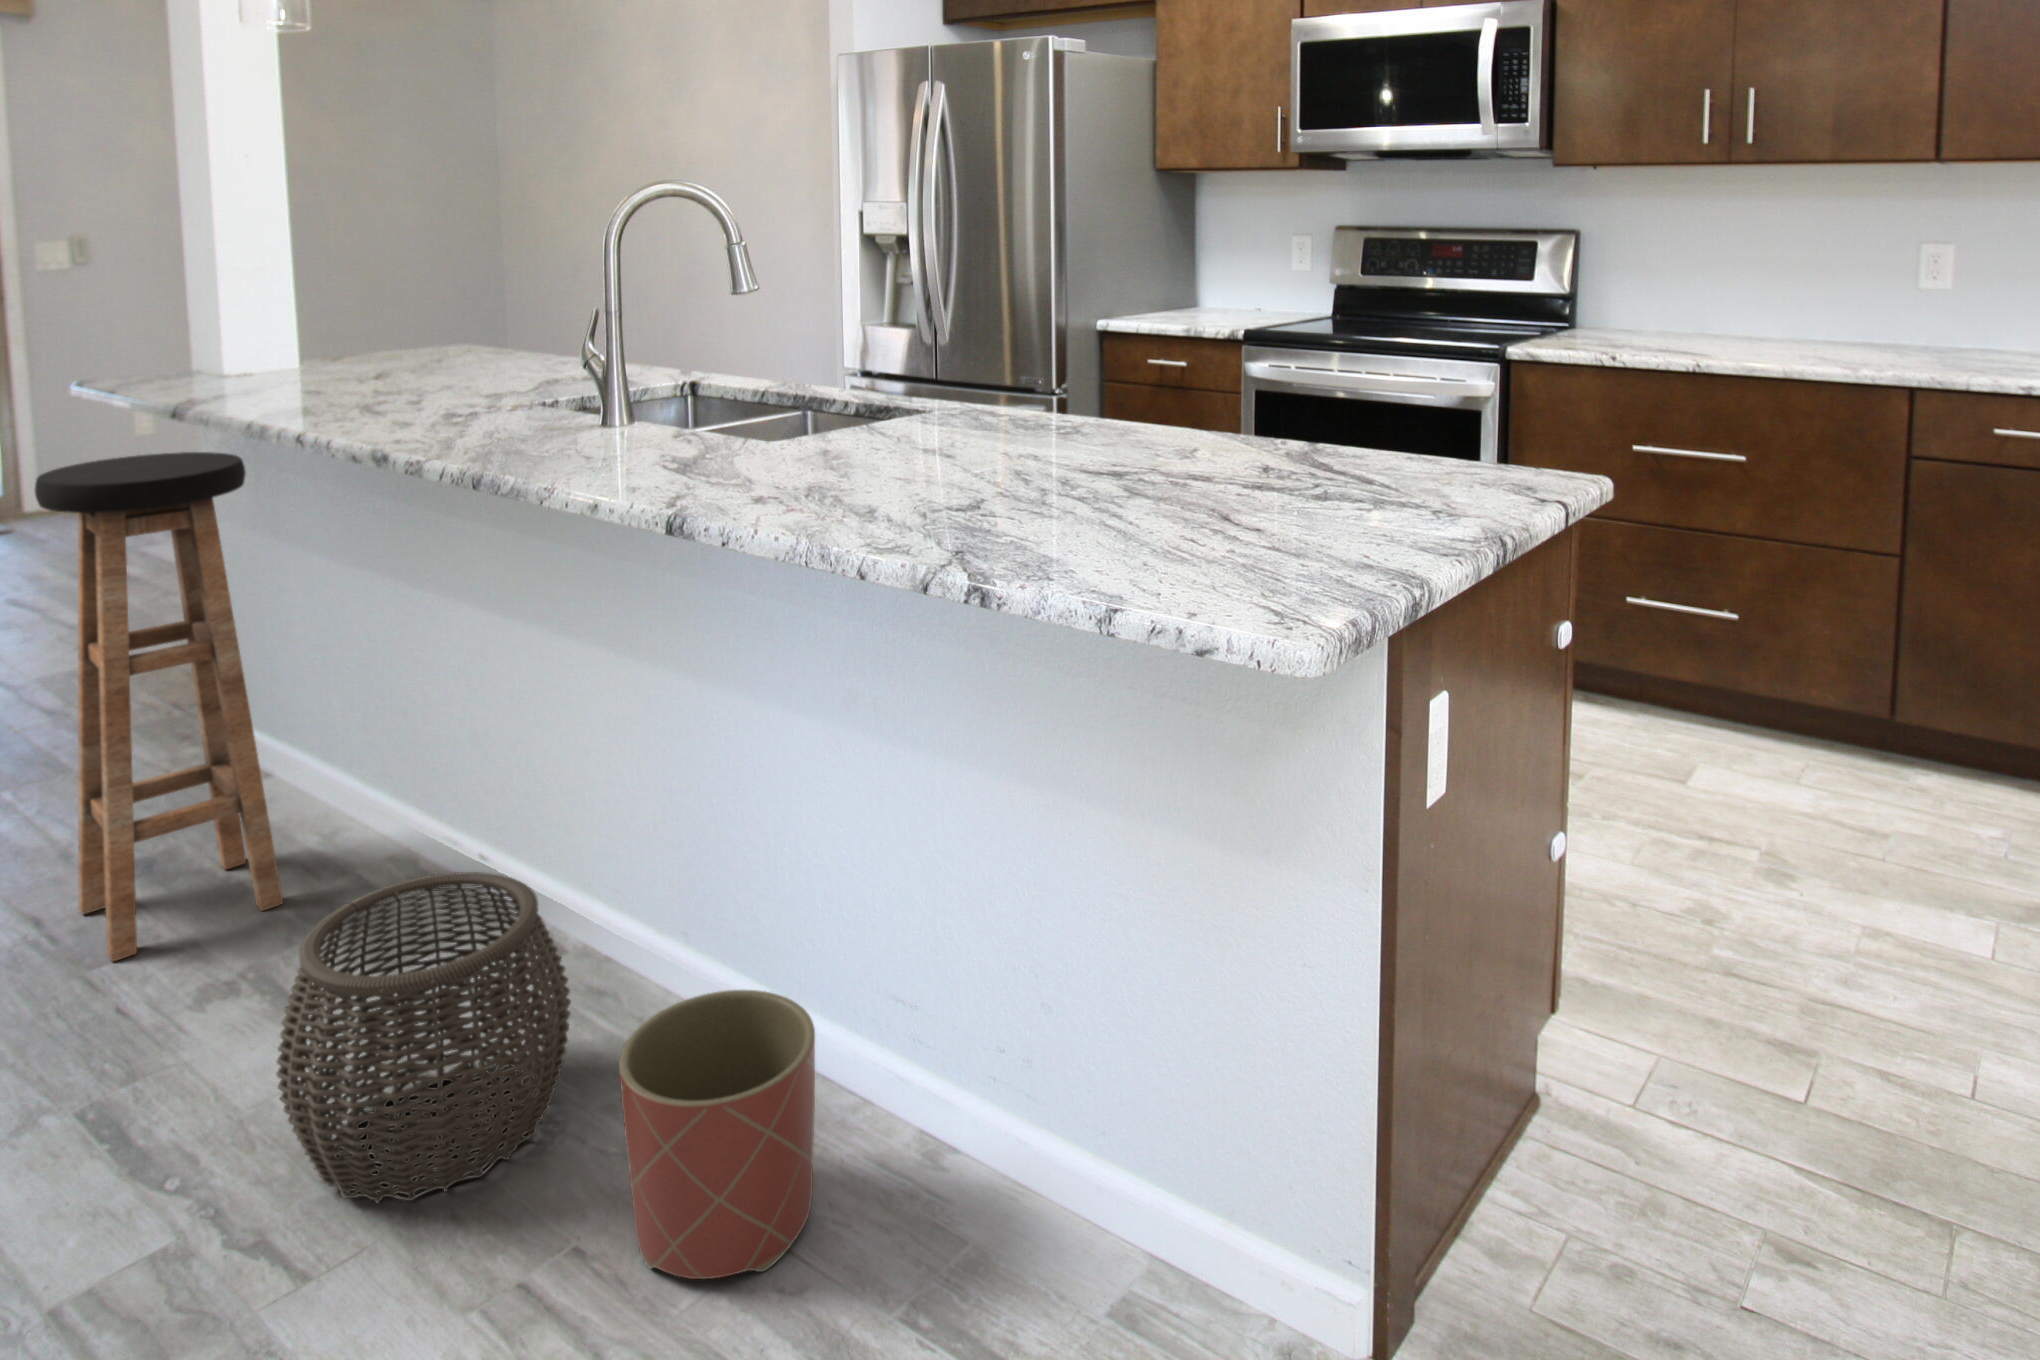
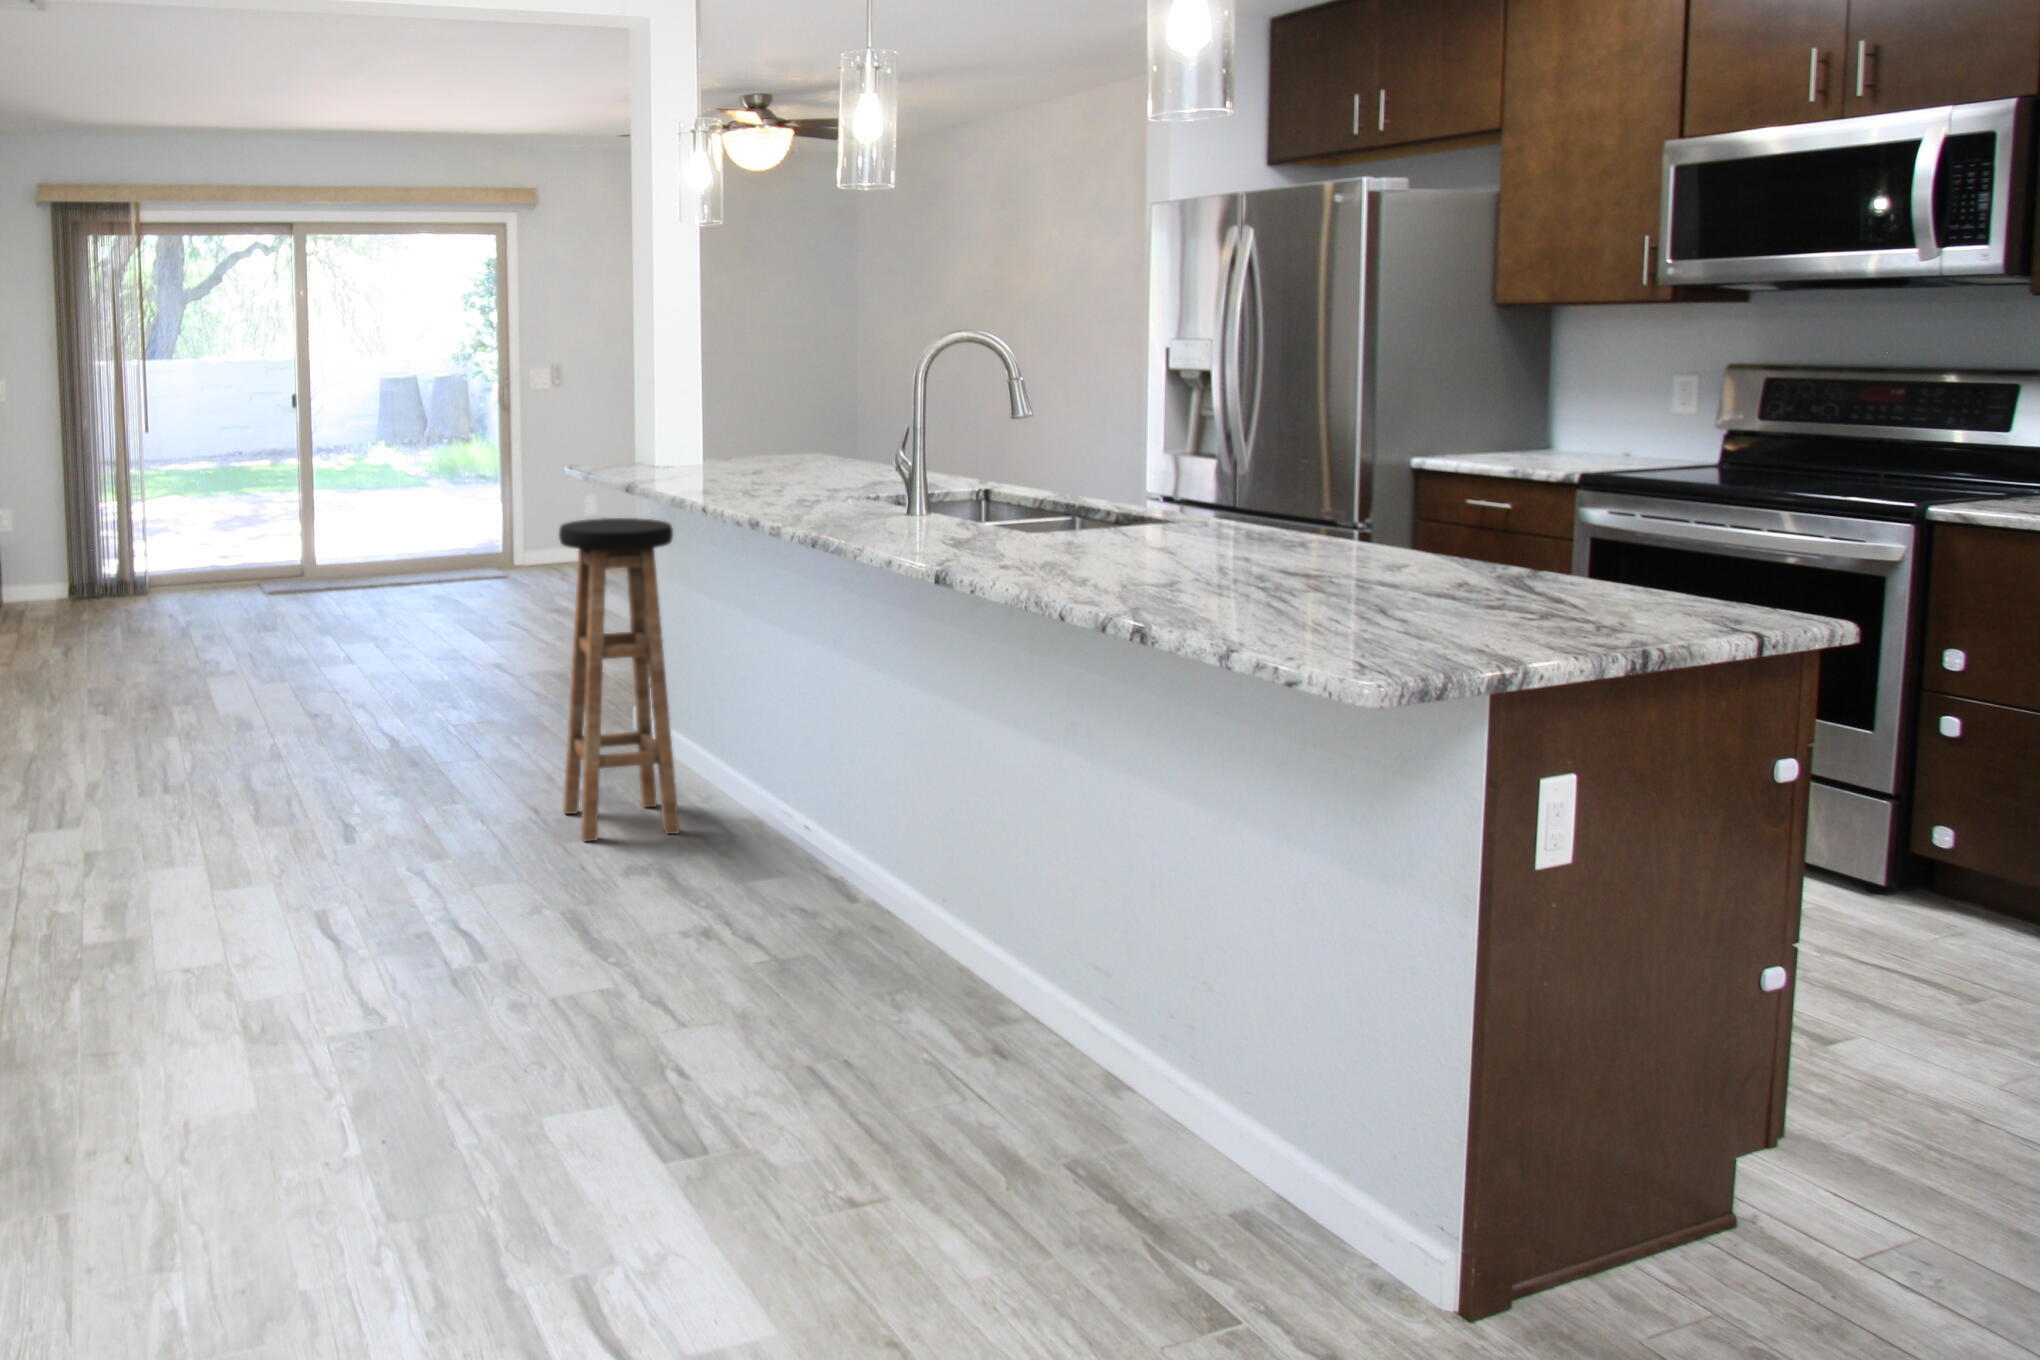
woven basket: present [276,872,571,1203] -> none [685,804,861,997]
planter: present [619,990,815,1279] -> none [887,907,1021,1088]

